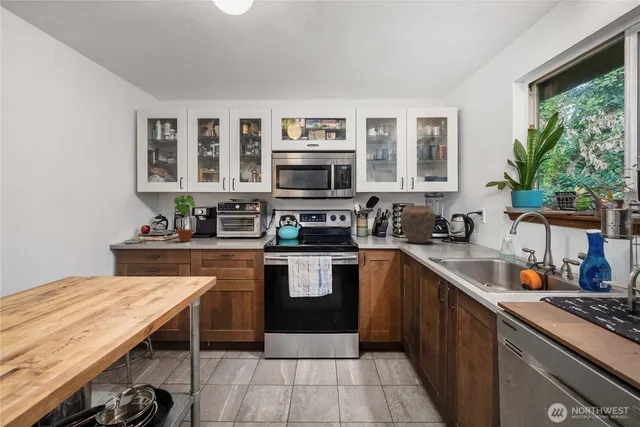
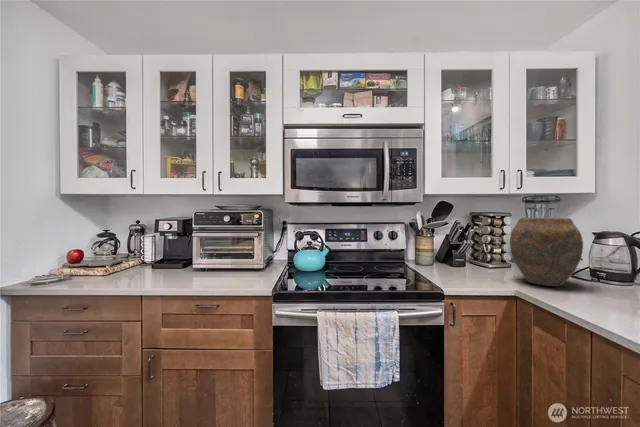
potted plant: present [174,195,195,242] -> none [119,200,155,279]

